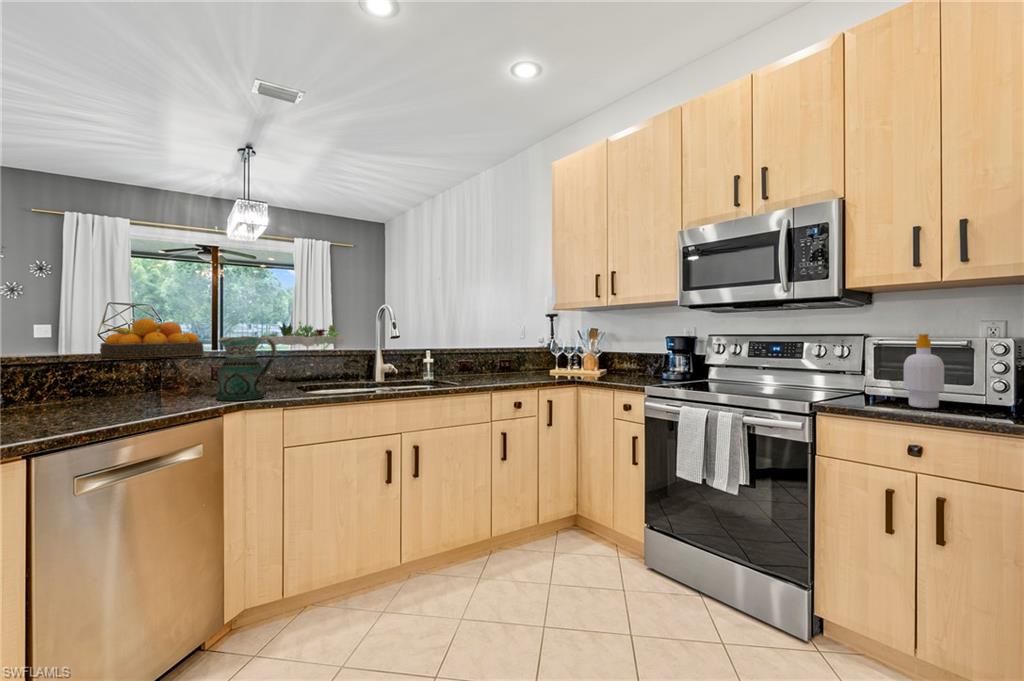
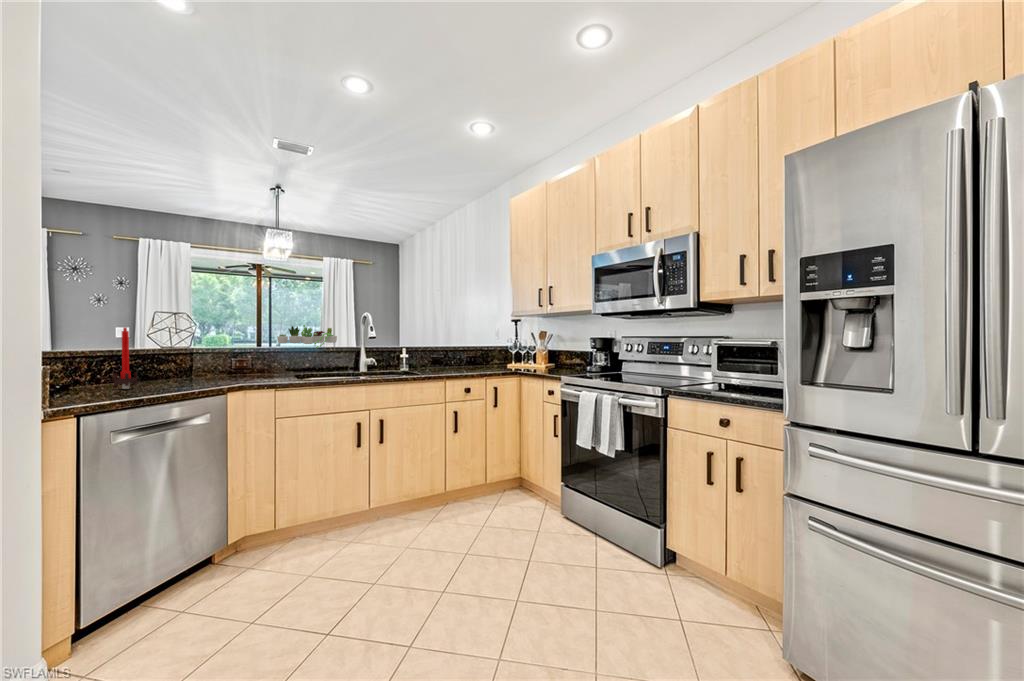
fruit bowl: present [100,318,204,358] -> none [146,323,223,351]
candle: none [66,325,98,412] -> present [114,327,137,389]
soap bottle: present [904,334,944,408] -> none [729,336,756,392]
ceramic pitcher: present [216,336,277,401] -> none [227,336,275,384]

